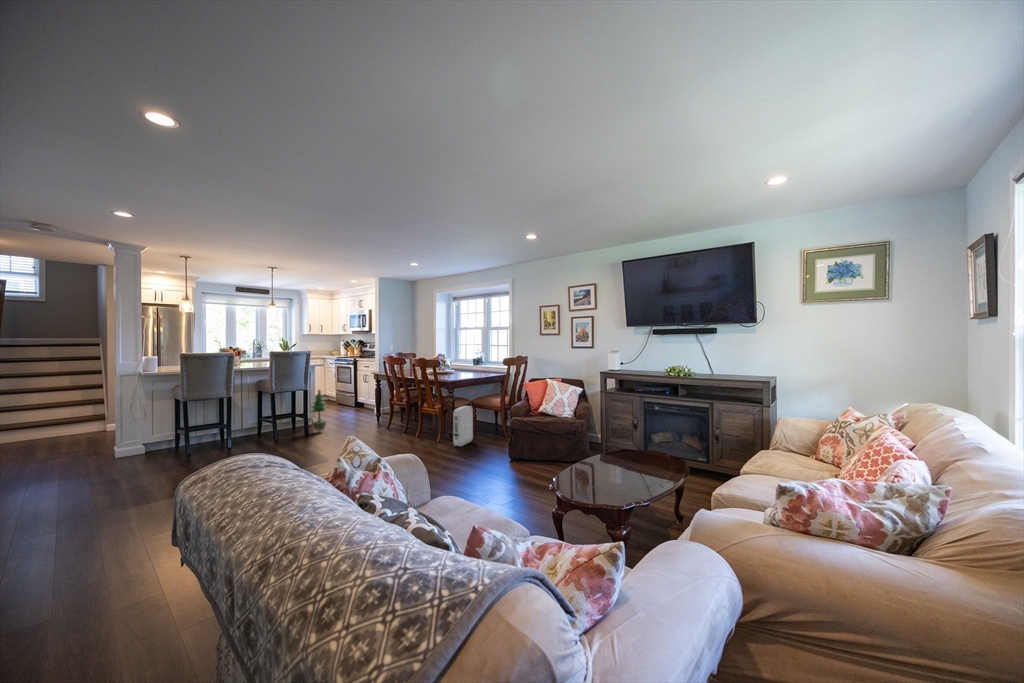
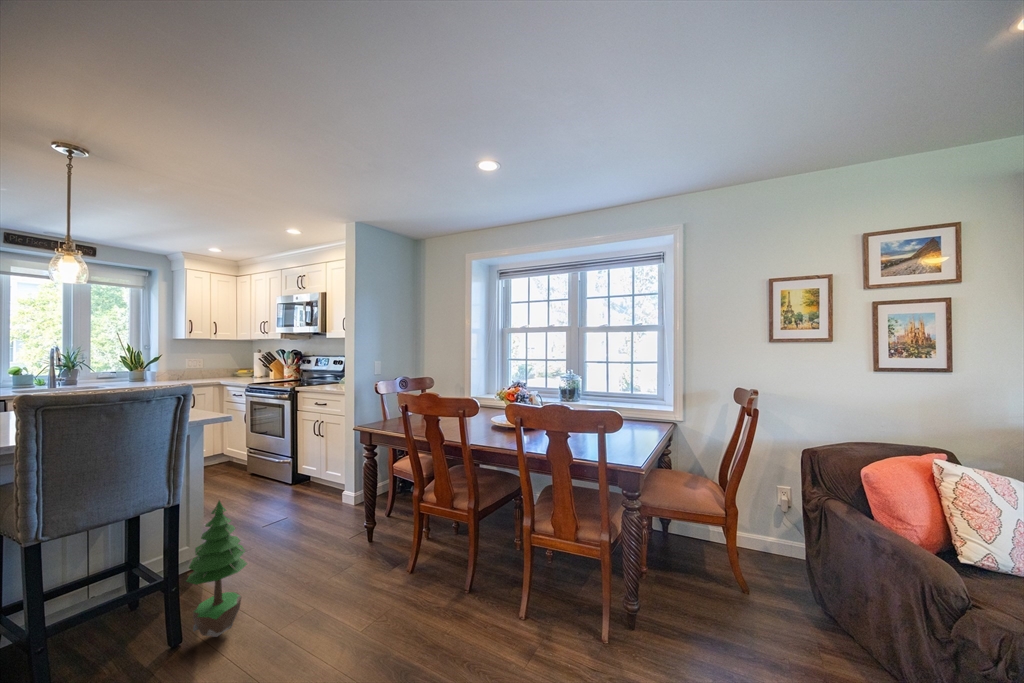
air purifier: present [453,406,473,446] -> none [680,531,727,679]

